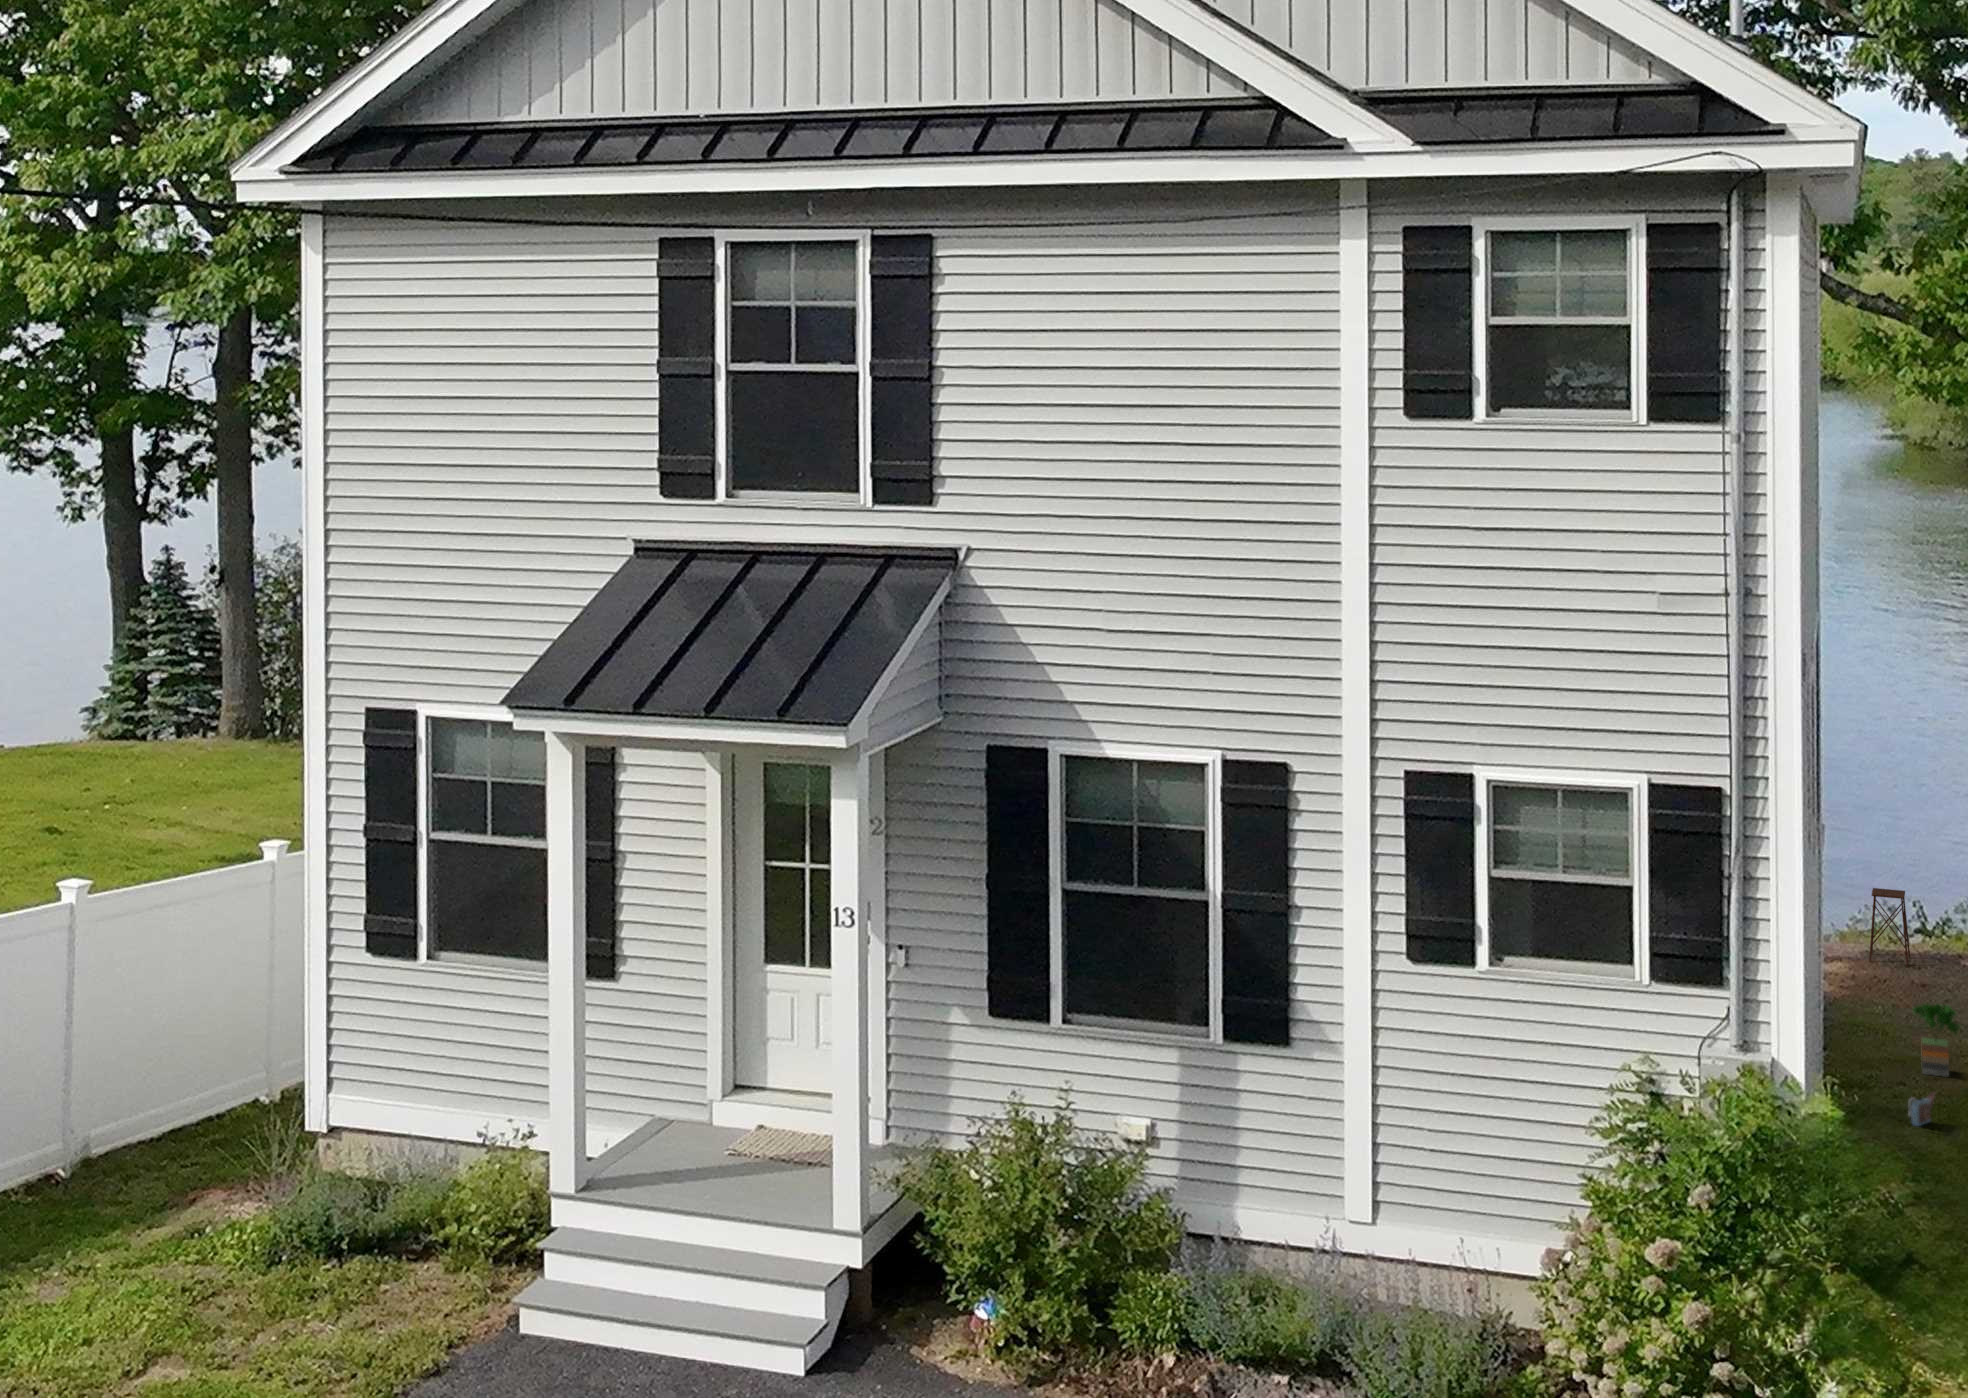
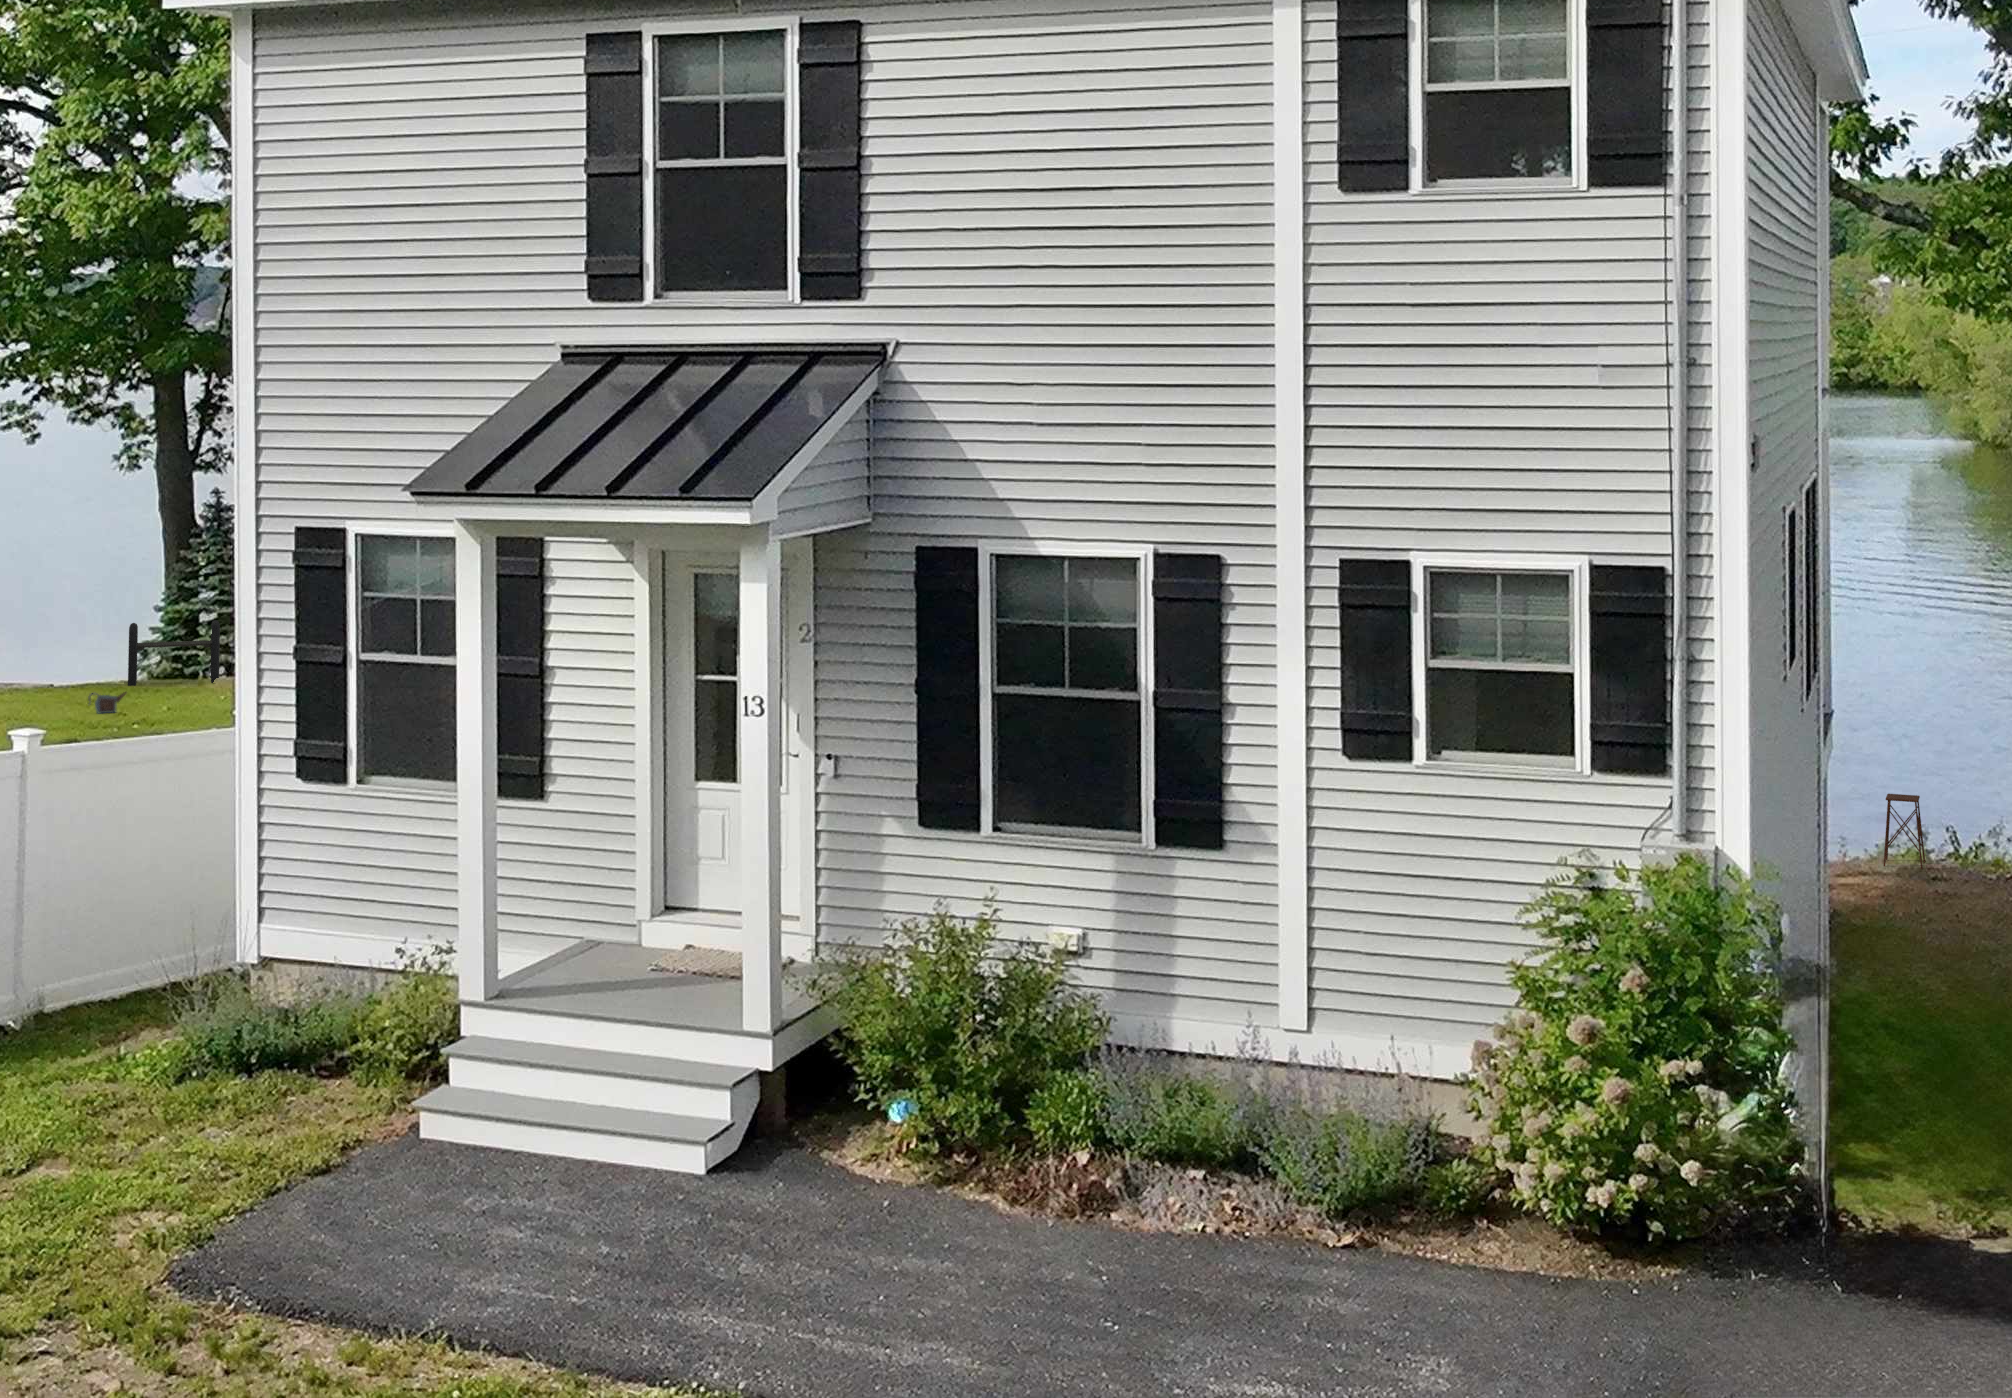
bench: none [91,691,183,761] -> present [128,620,220,686]
potted tree: present [1912,1004,1961,1077] -> none [1914,881,1965,957]
watering can: present [1908,1091,1935,1126] -> present [89,692,126,713]

